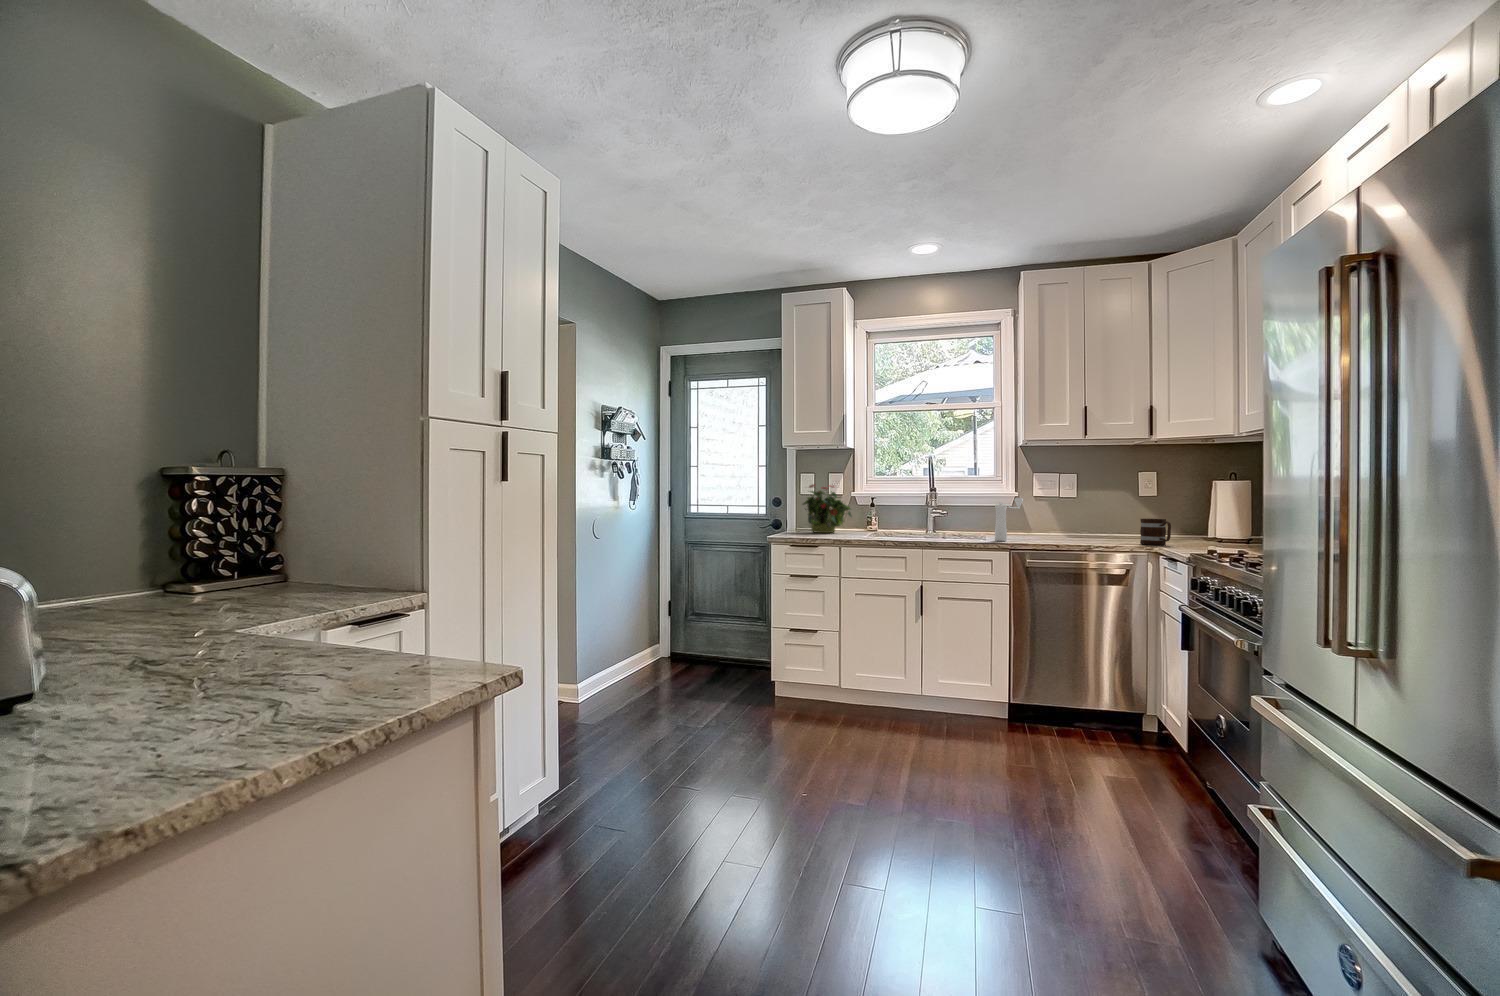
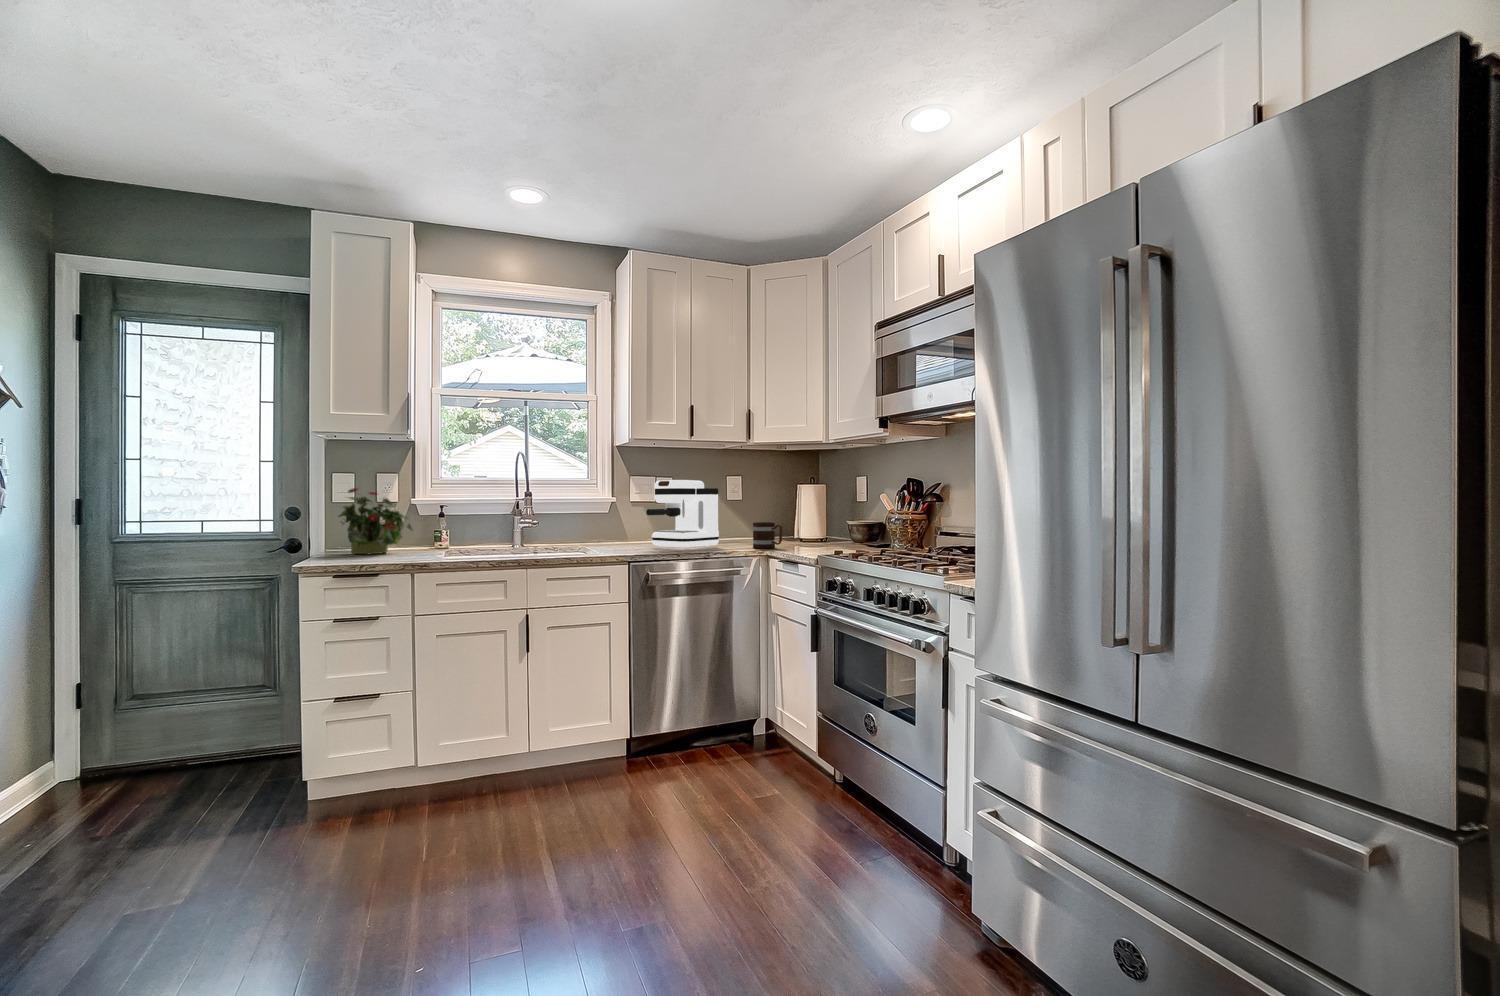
coffee maker: none [1033,477,1109,541] -> present [646,480,719,549]
pepper mill: present [995,498,1023,541] -> none [610,503,638,553]

